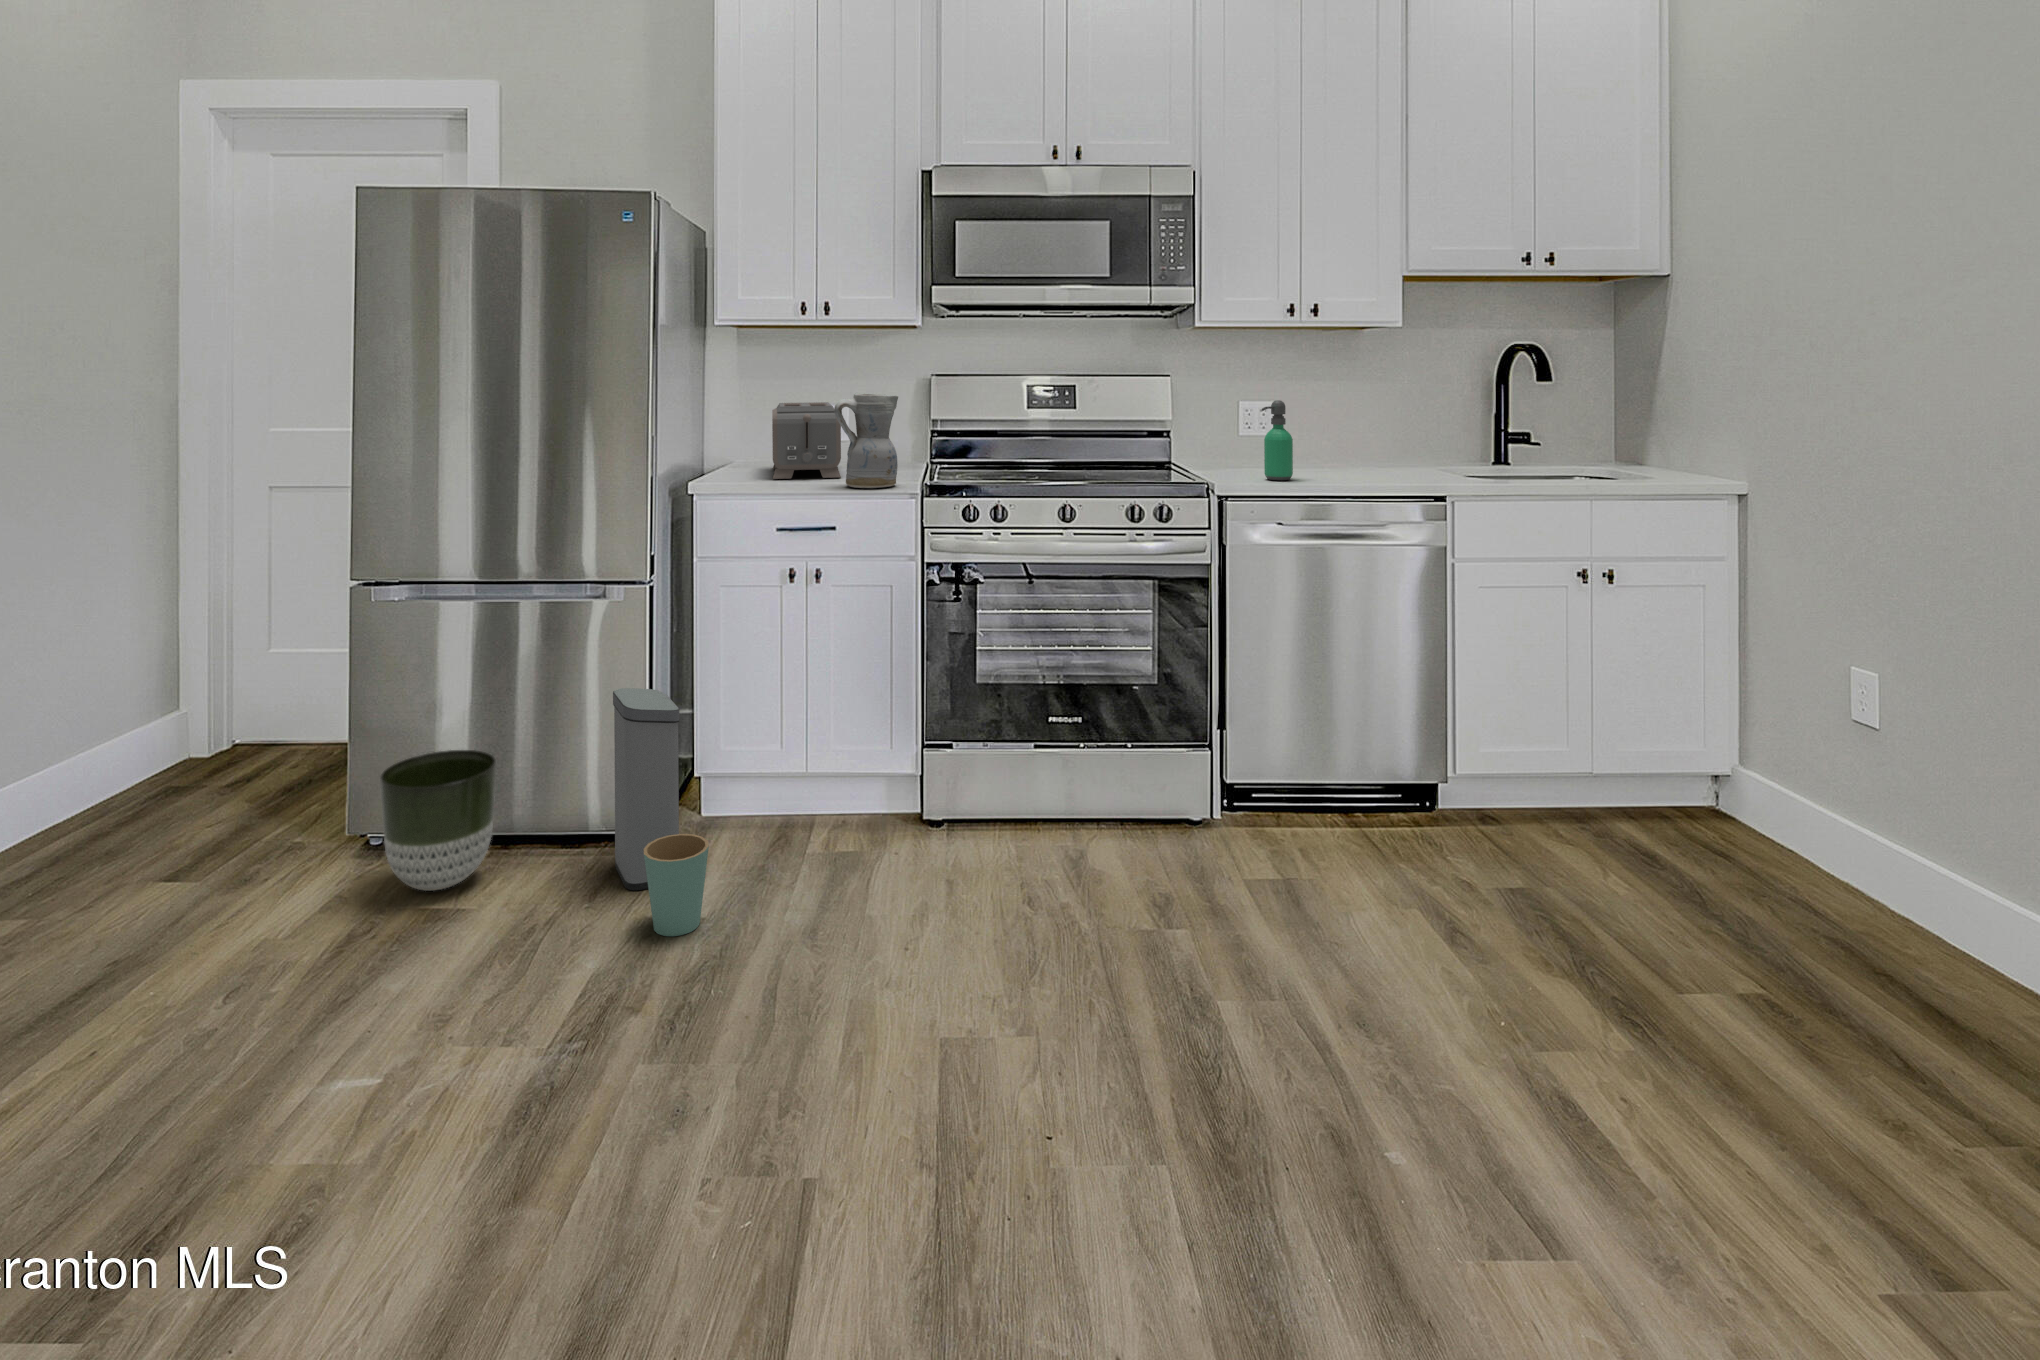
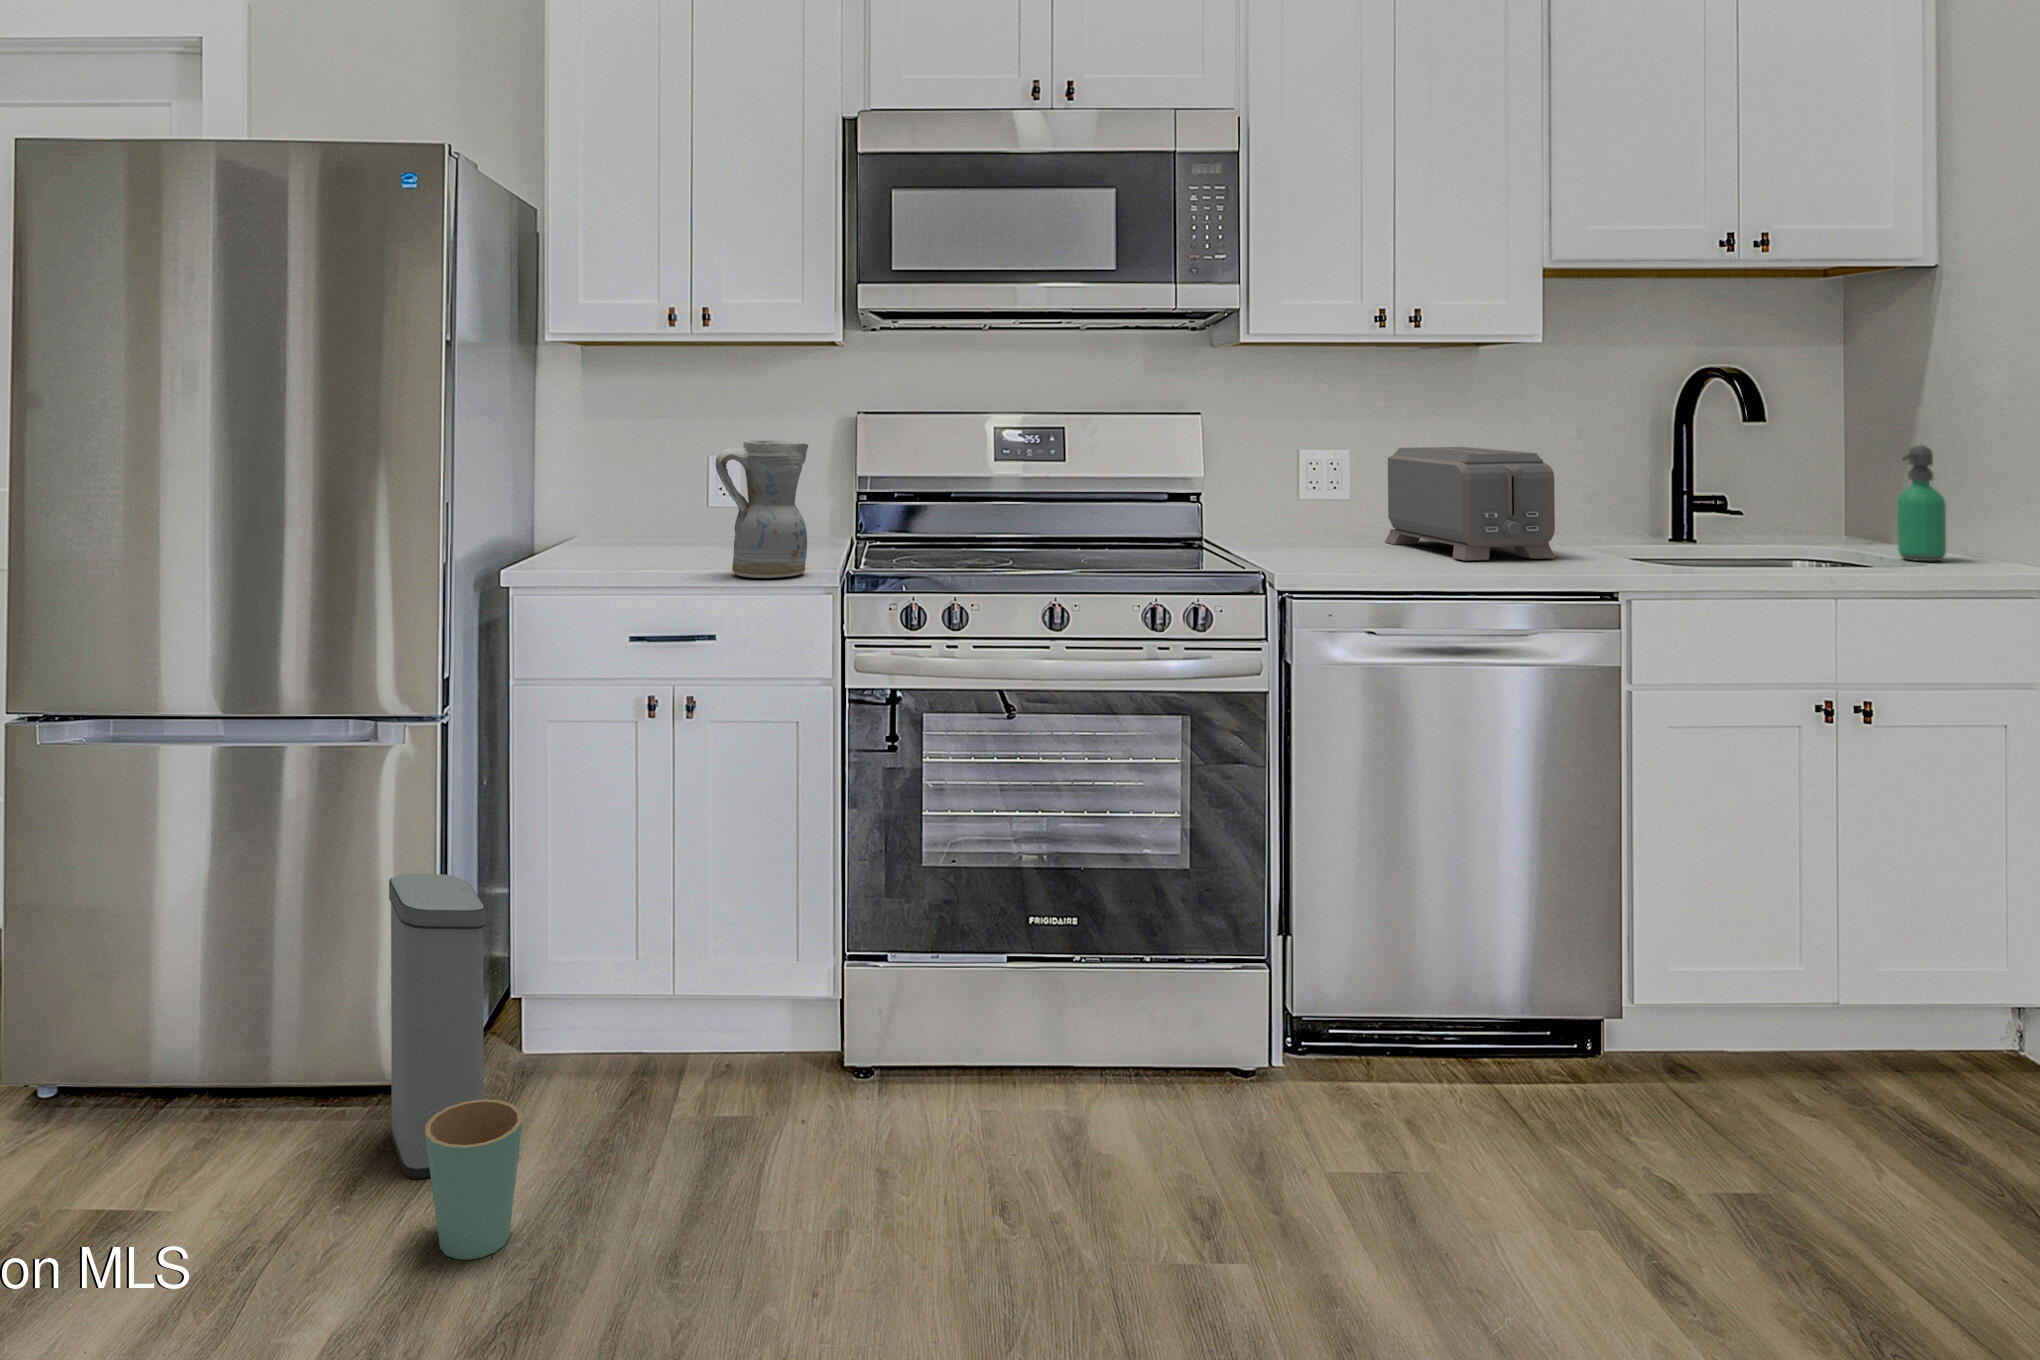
soap dispenser: present [1262,400,1293,480] -> present [1897,445,1946,561]
toaster: present [772,402,841,479] -> present [1385,447,1556,560]
planter: present [380,750,496,891] -> none [46,962,218,1176]

